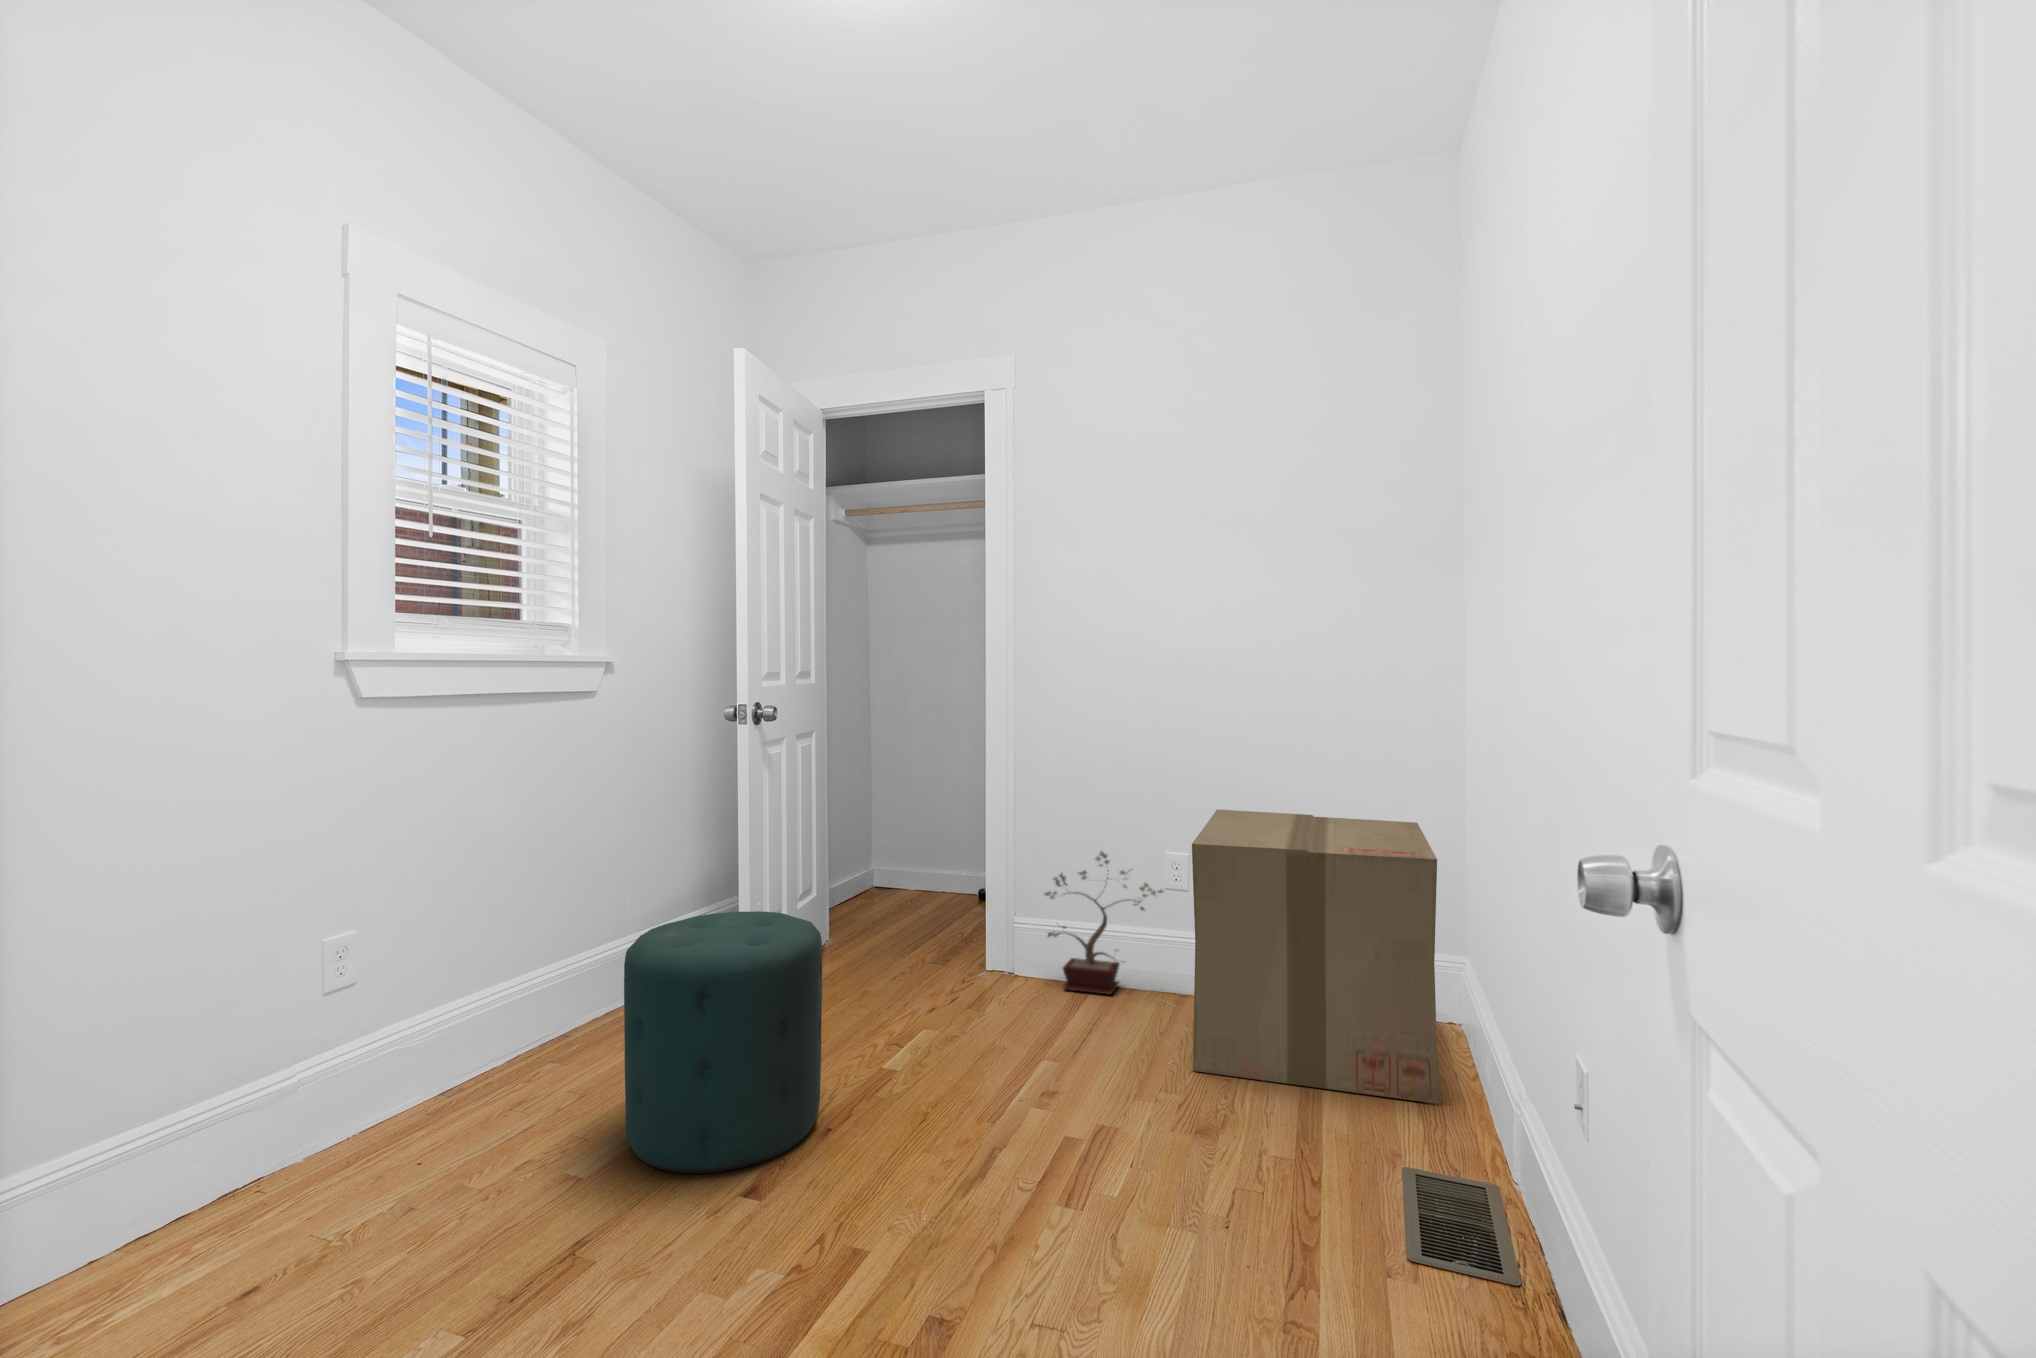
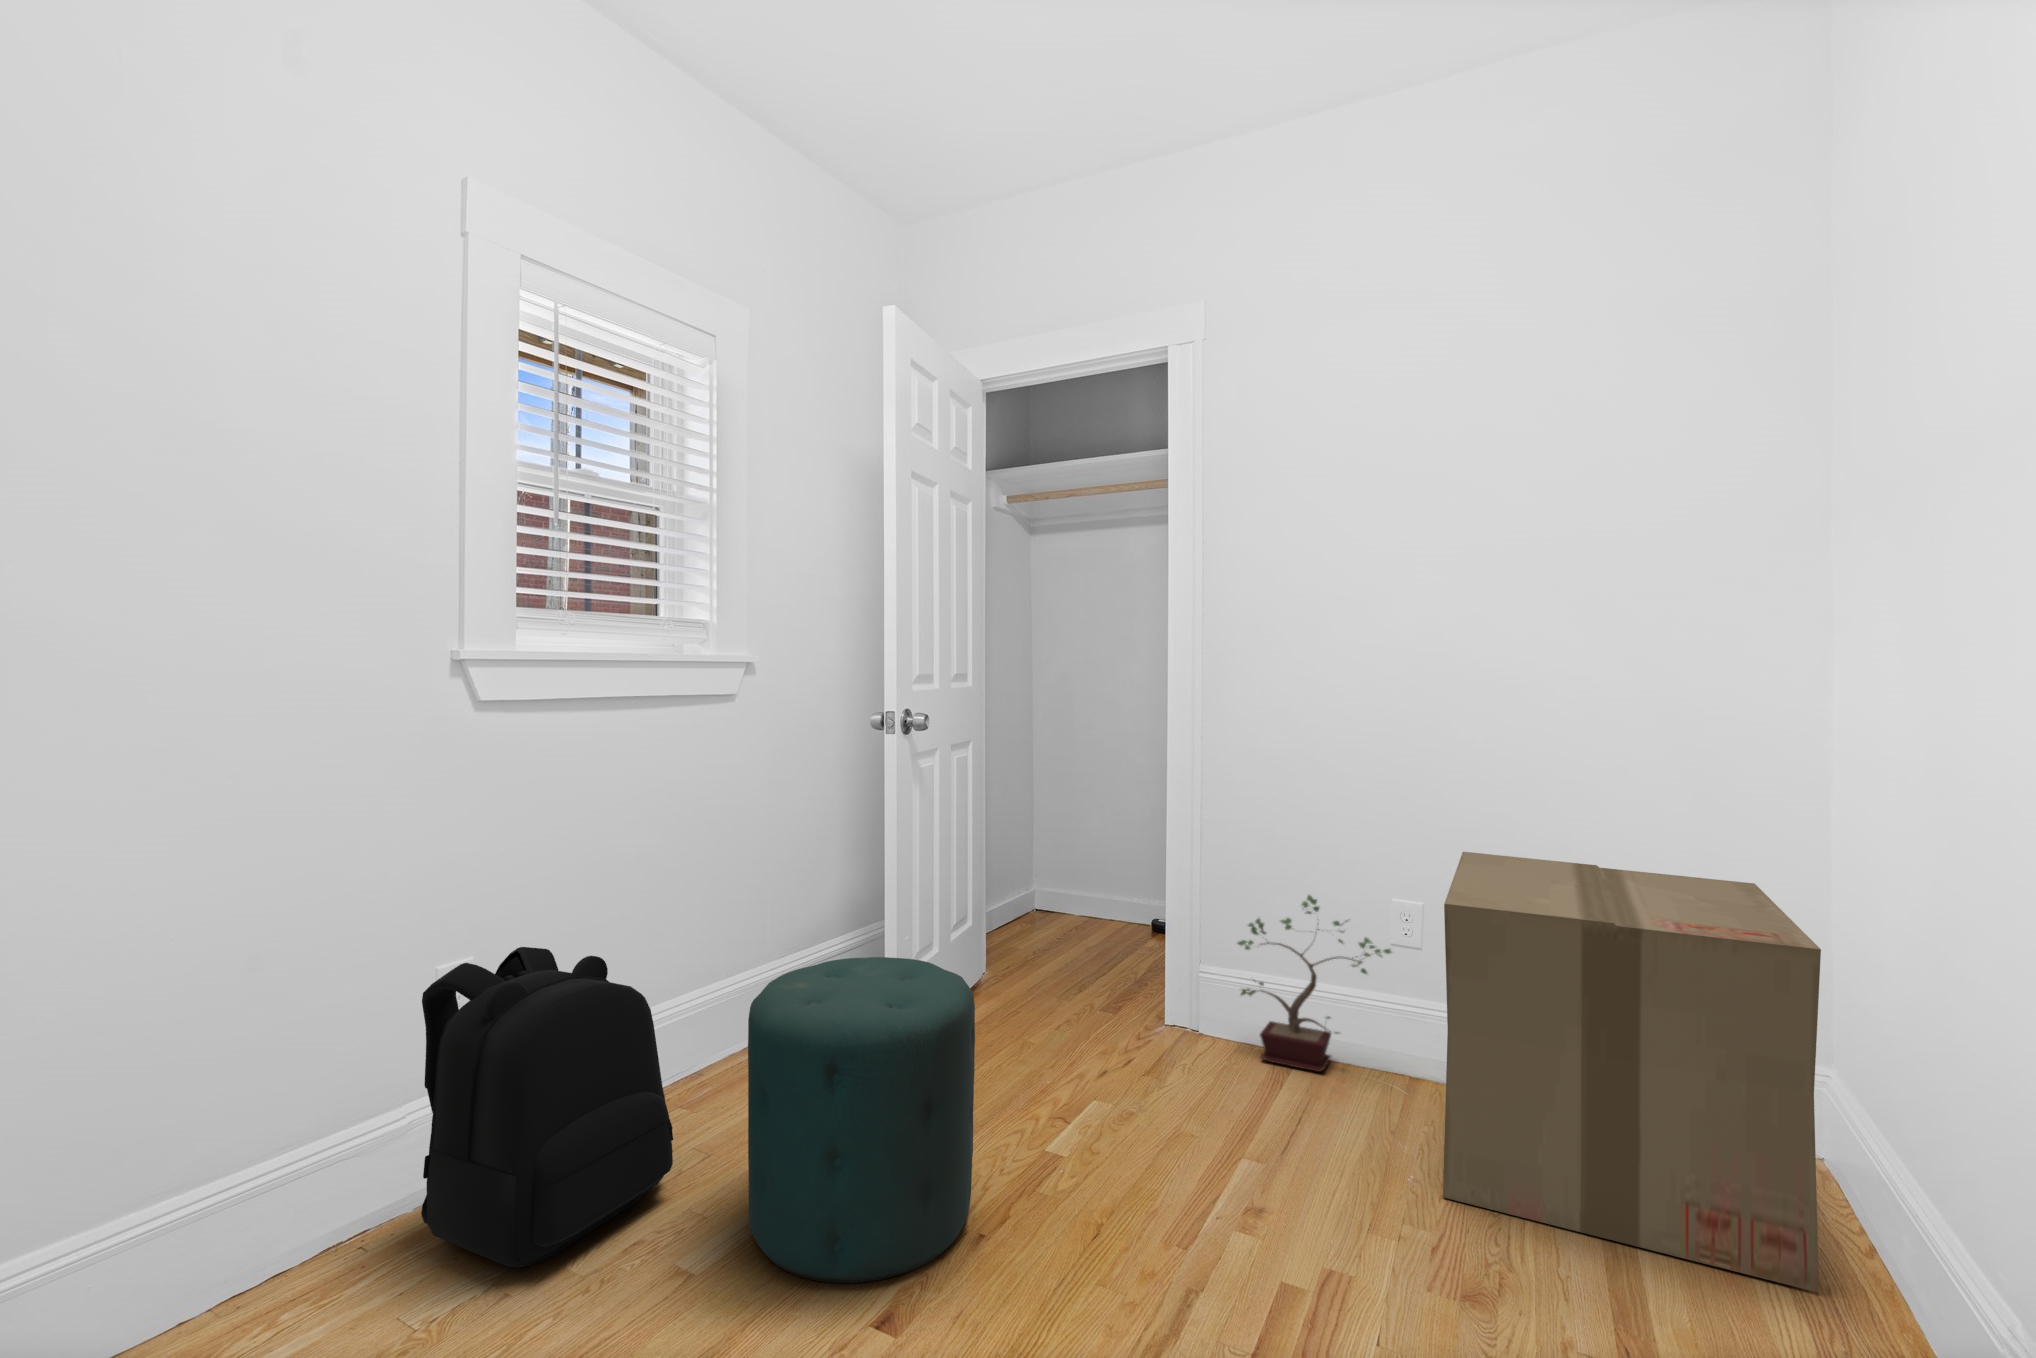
backpack: none [306,919,552,1191] -> present [421,947,673,1268]

